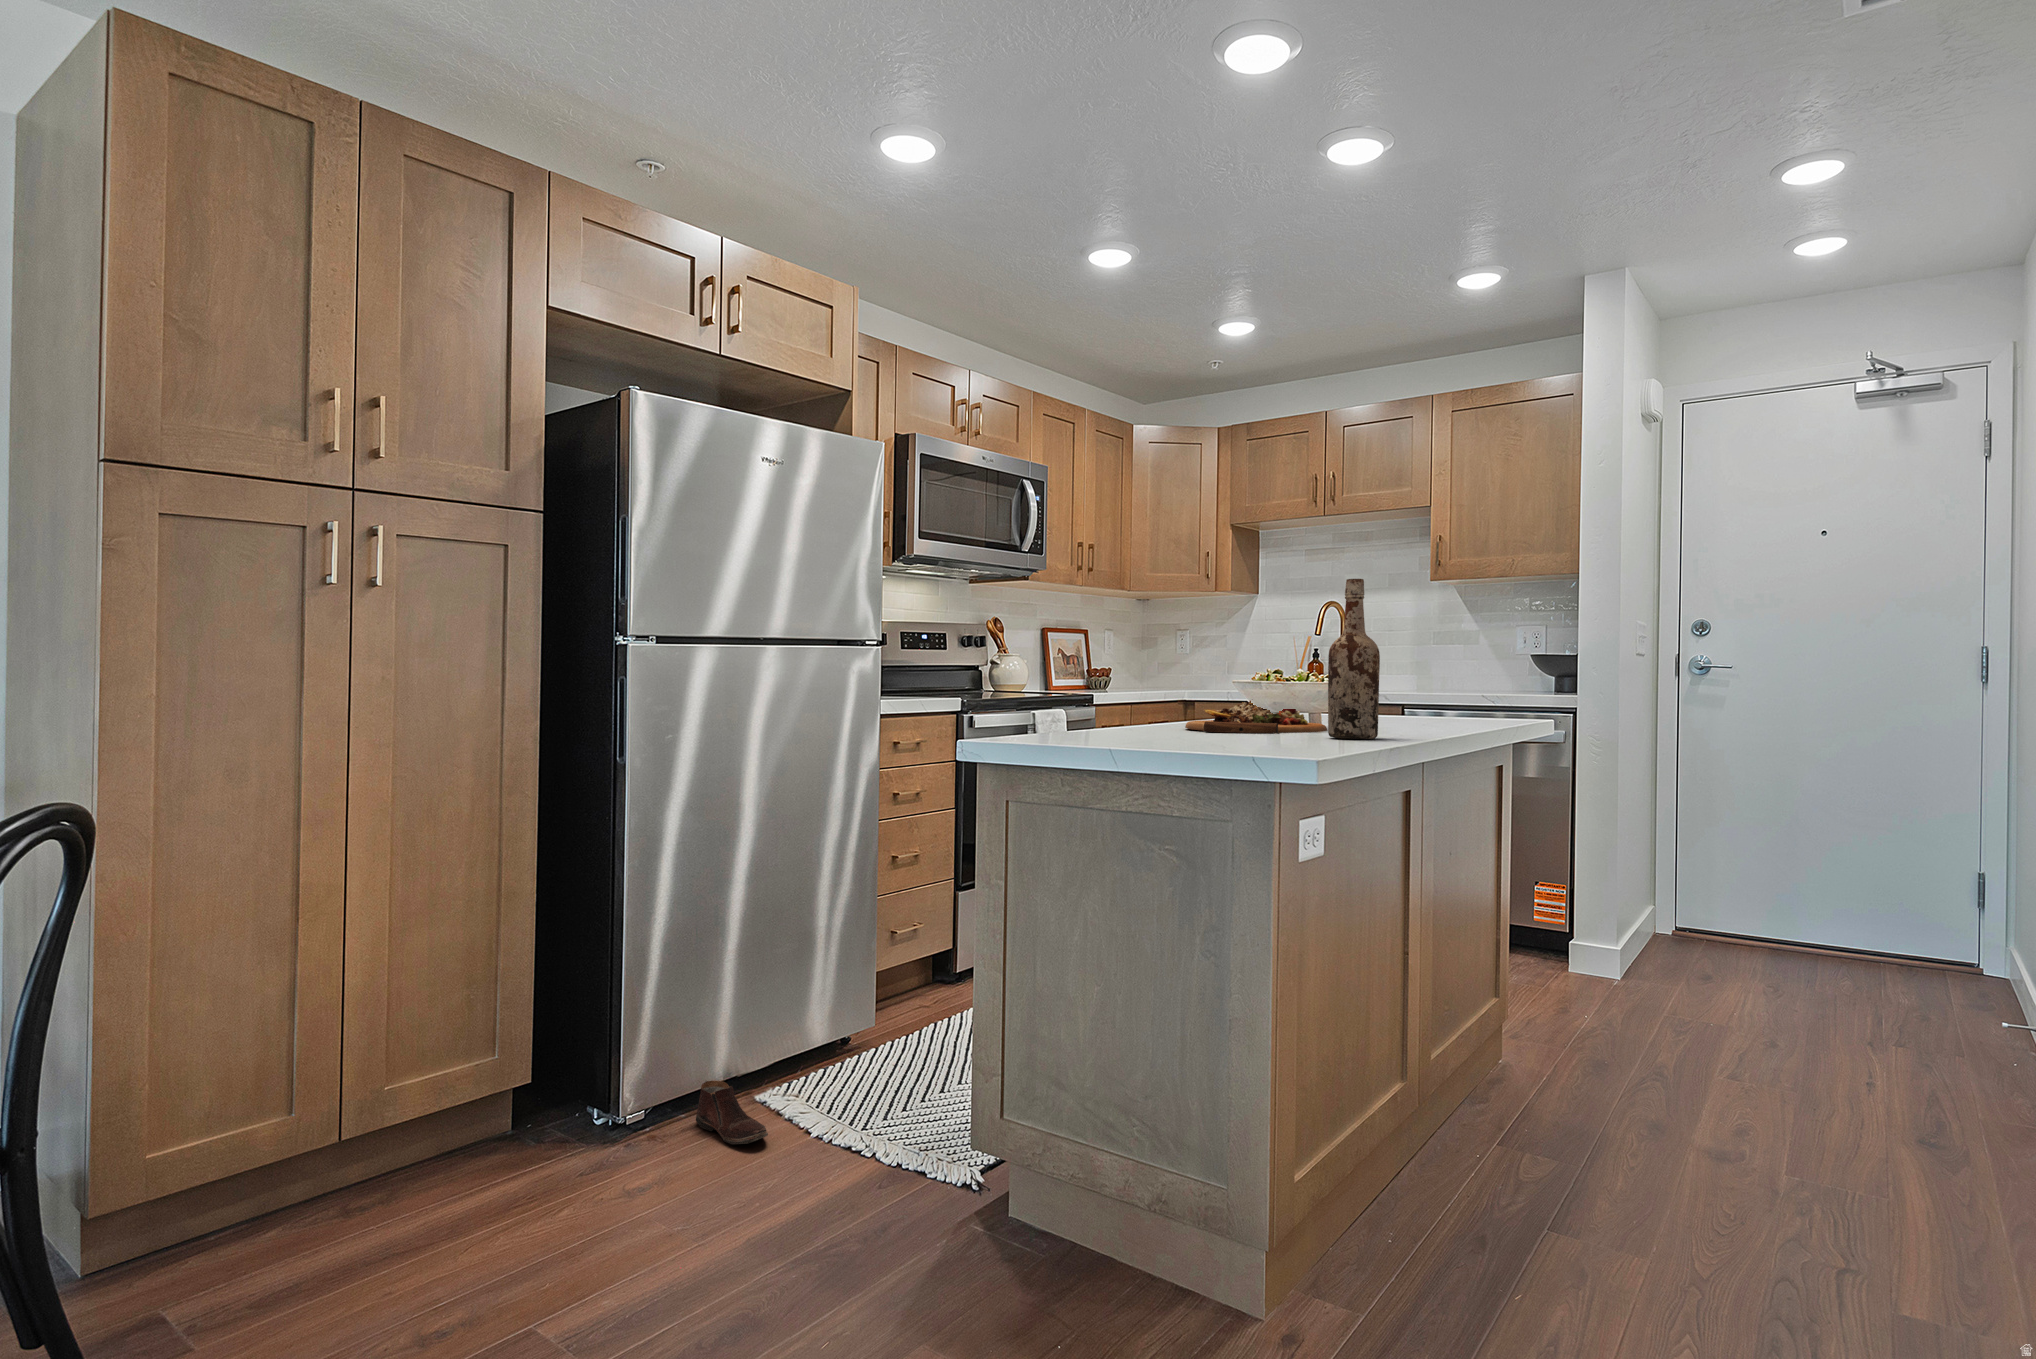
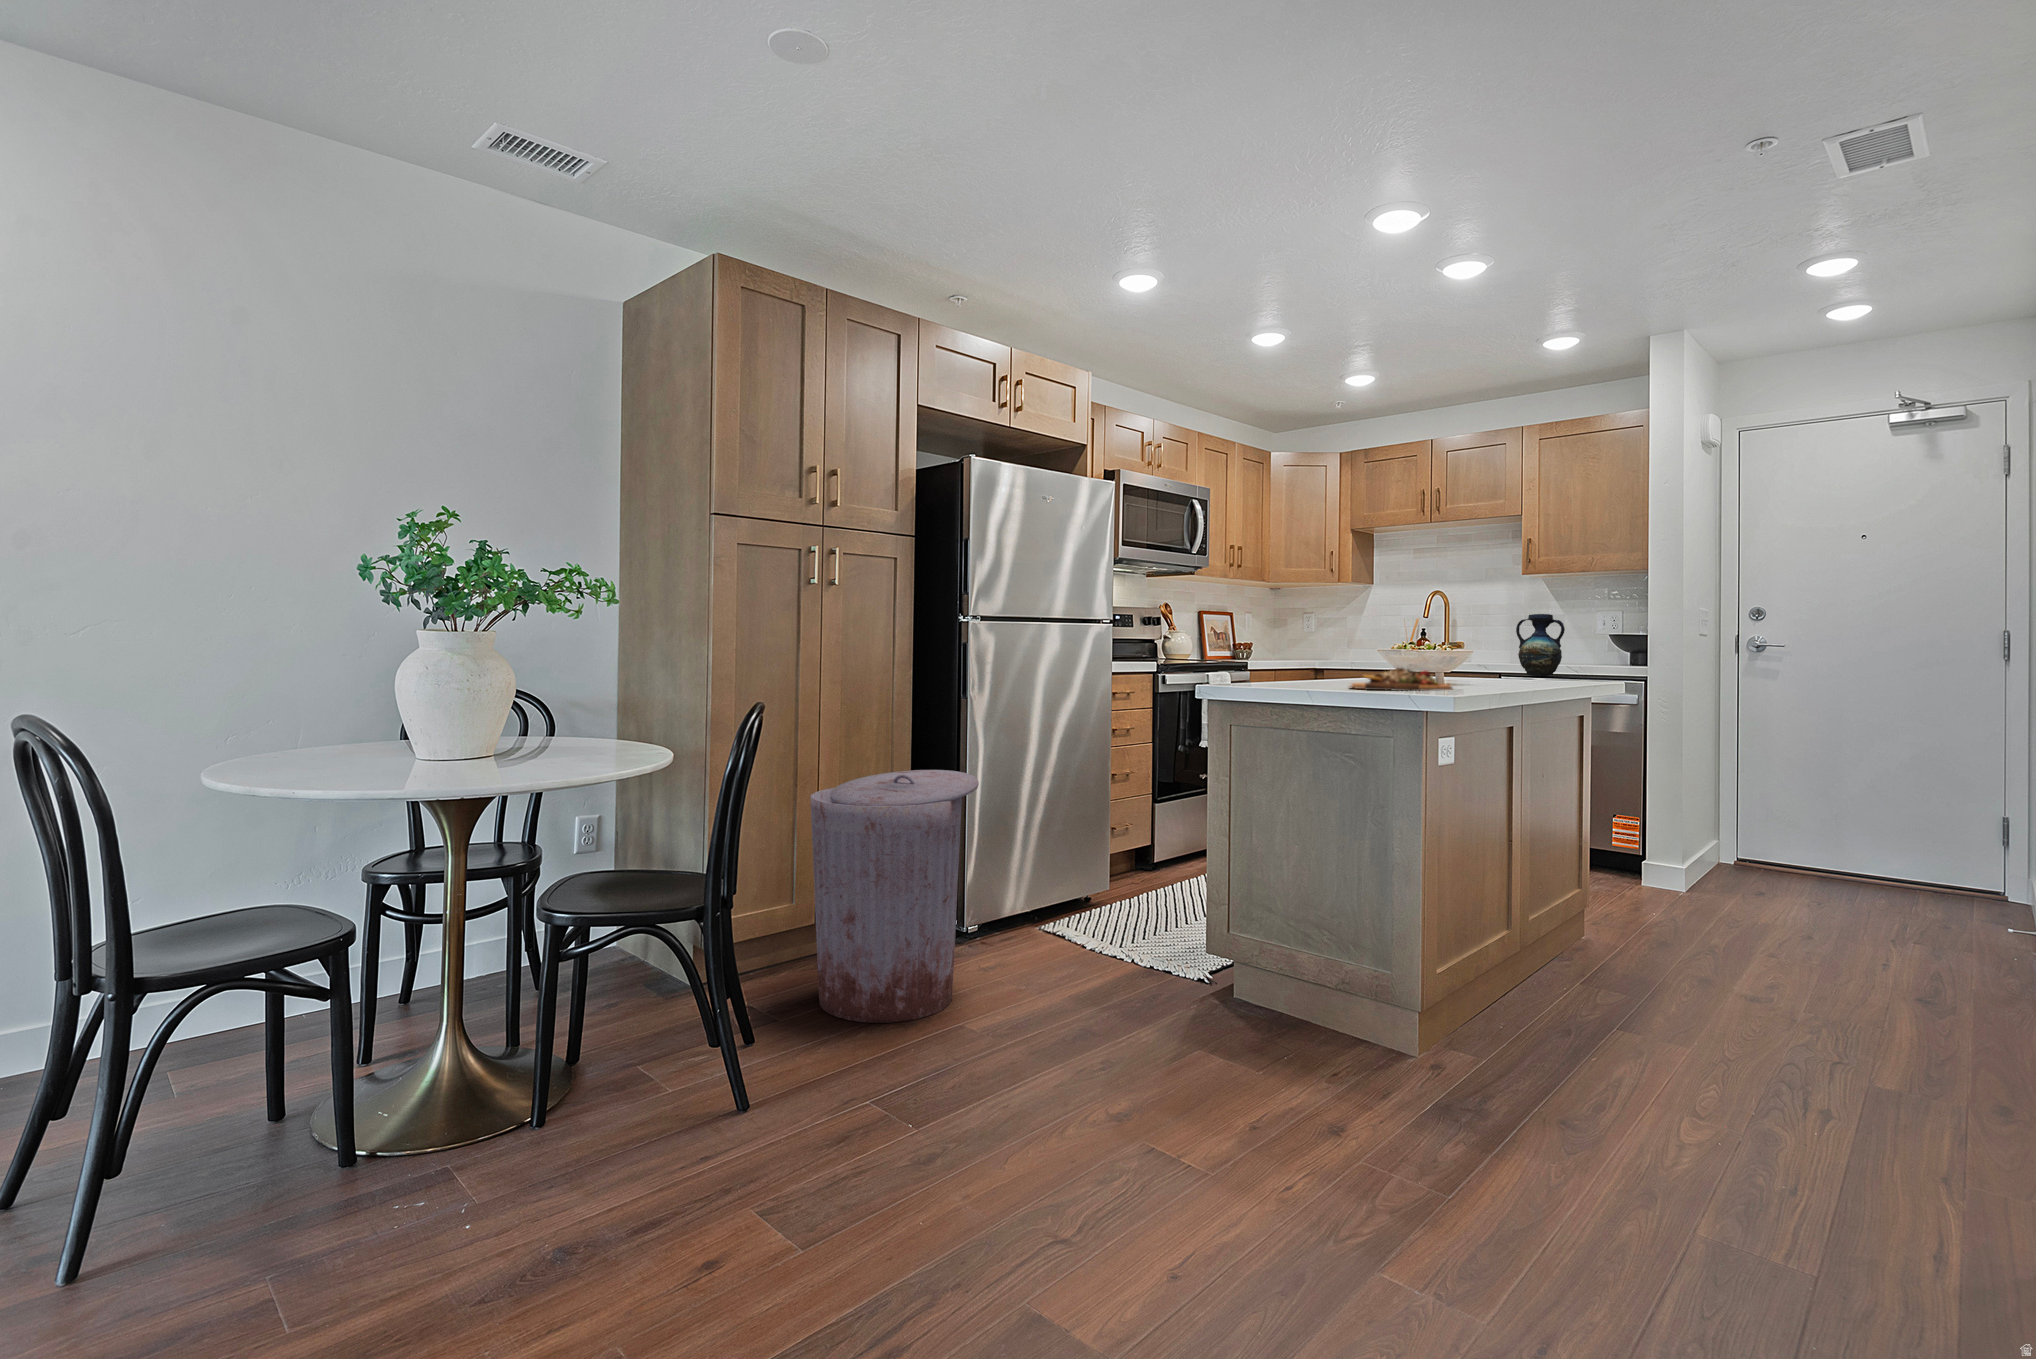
wine bottle: present [1328,579,1380,739] -> none [1458,585,1496,693]
vase: none [1421,629,1479,708] -> present [1516,614,1565,677]
trash can: none [322,856,619,1282] -> present [810,770,979,1023]
shoe: present [696,1081,768,1144] -> none [1007,926,1062,965]

